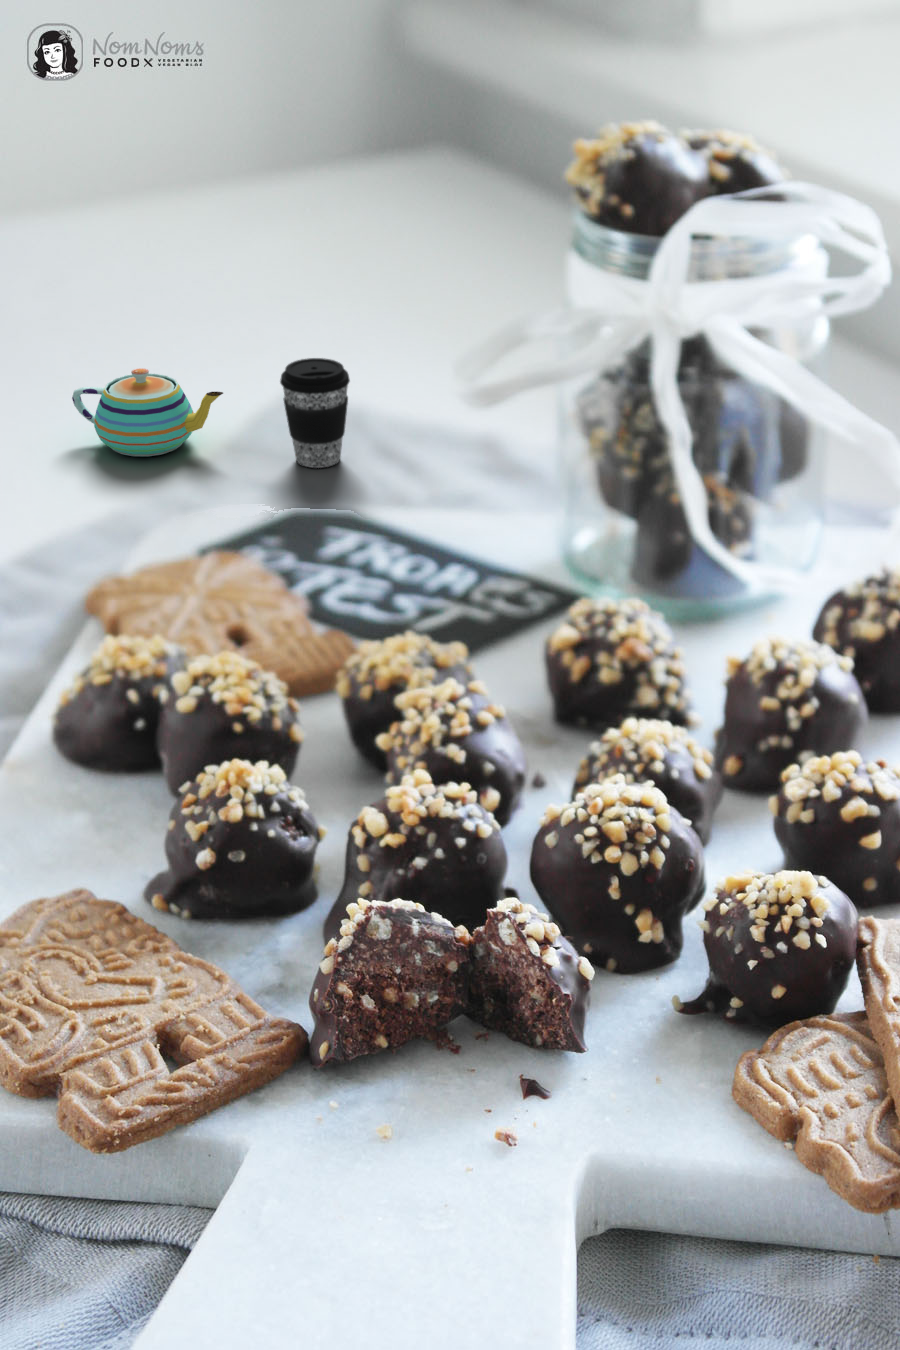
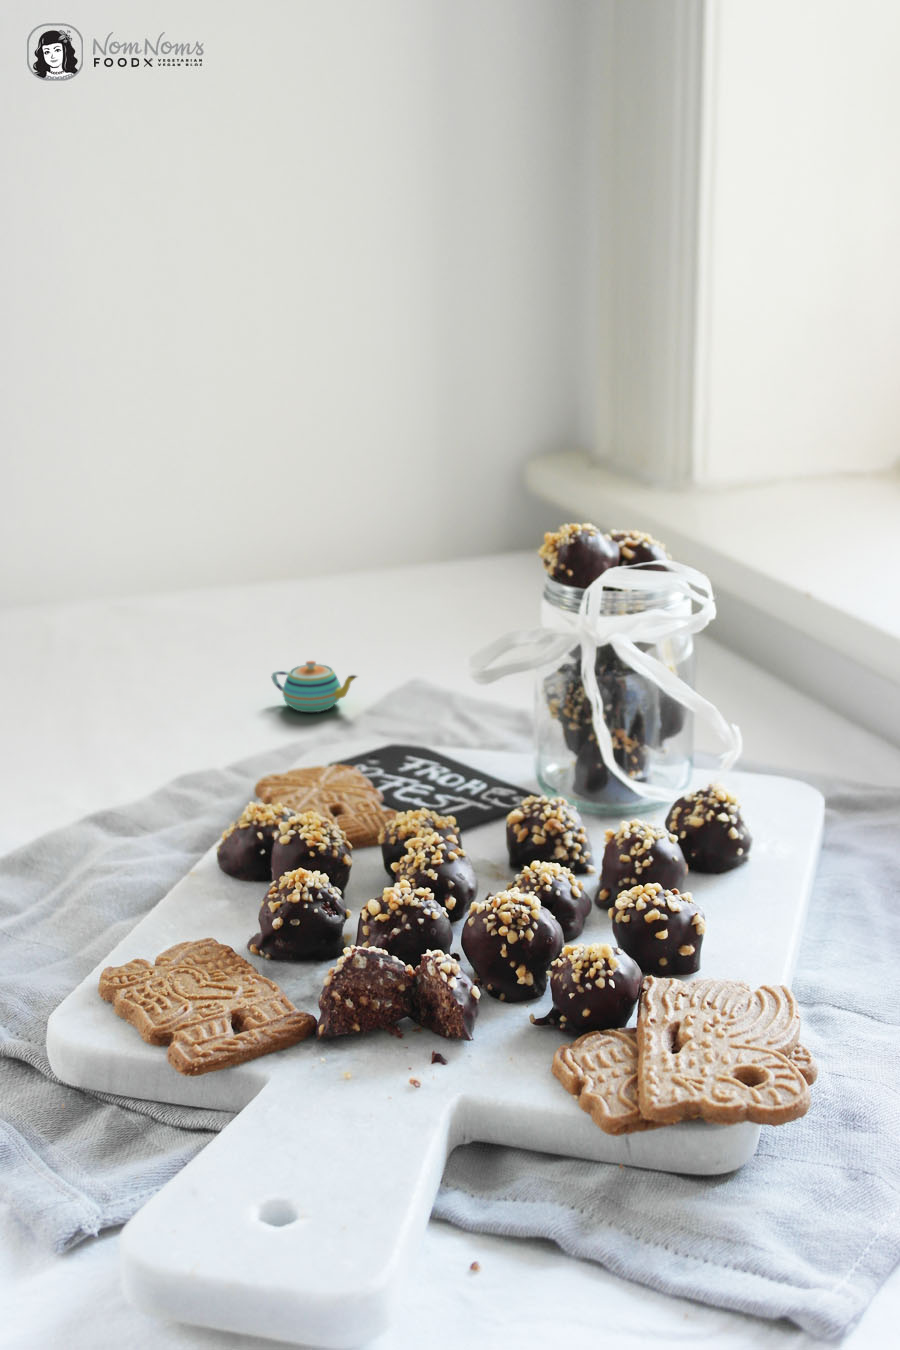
coffee cup: present [280,358,350,468] -> none [391,658,432,723]

